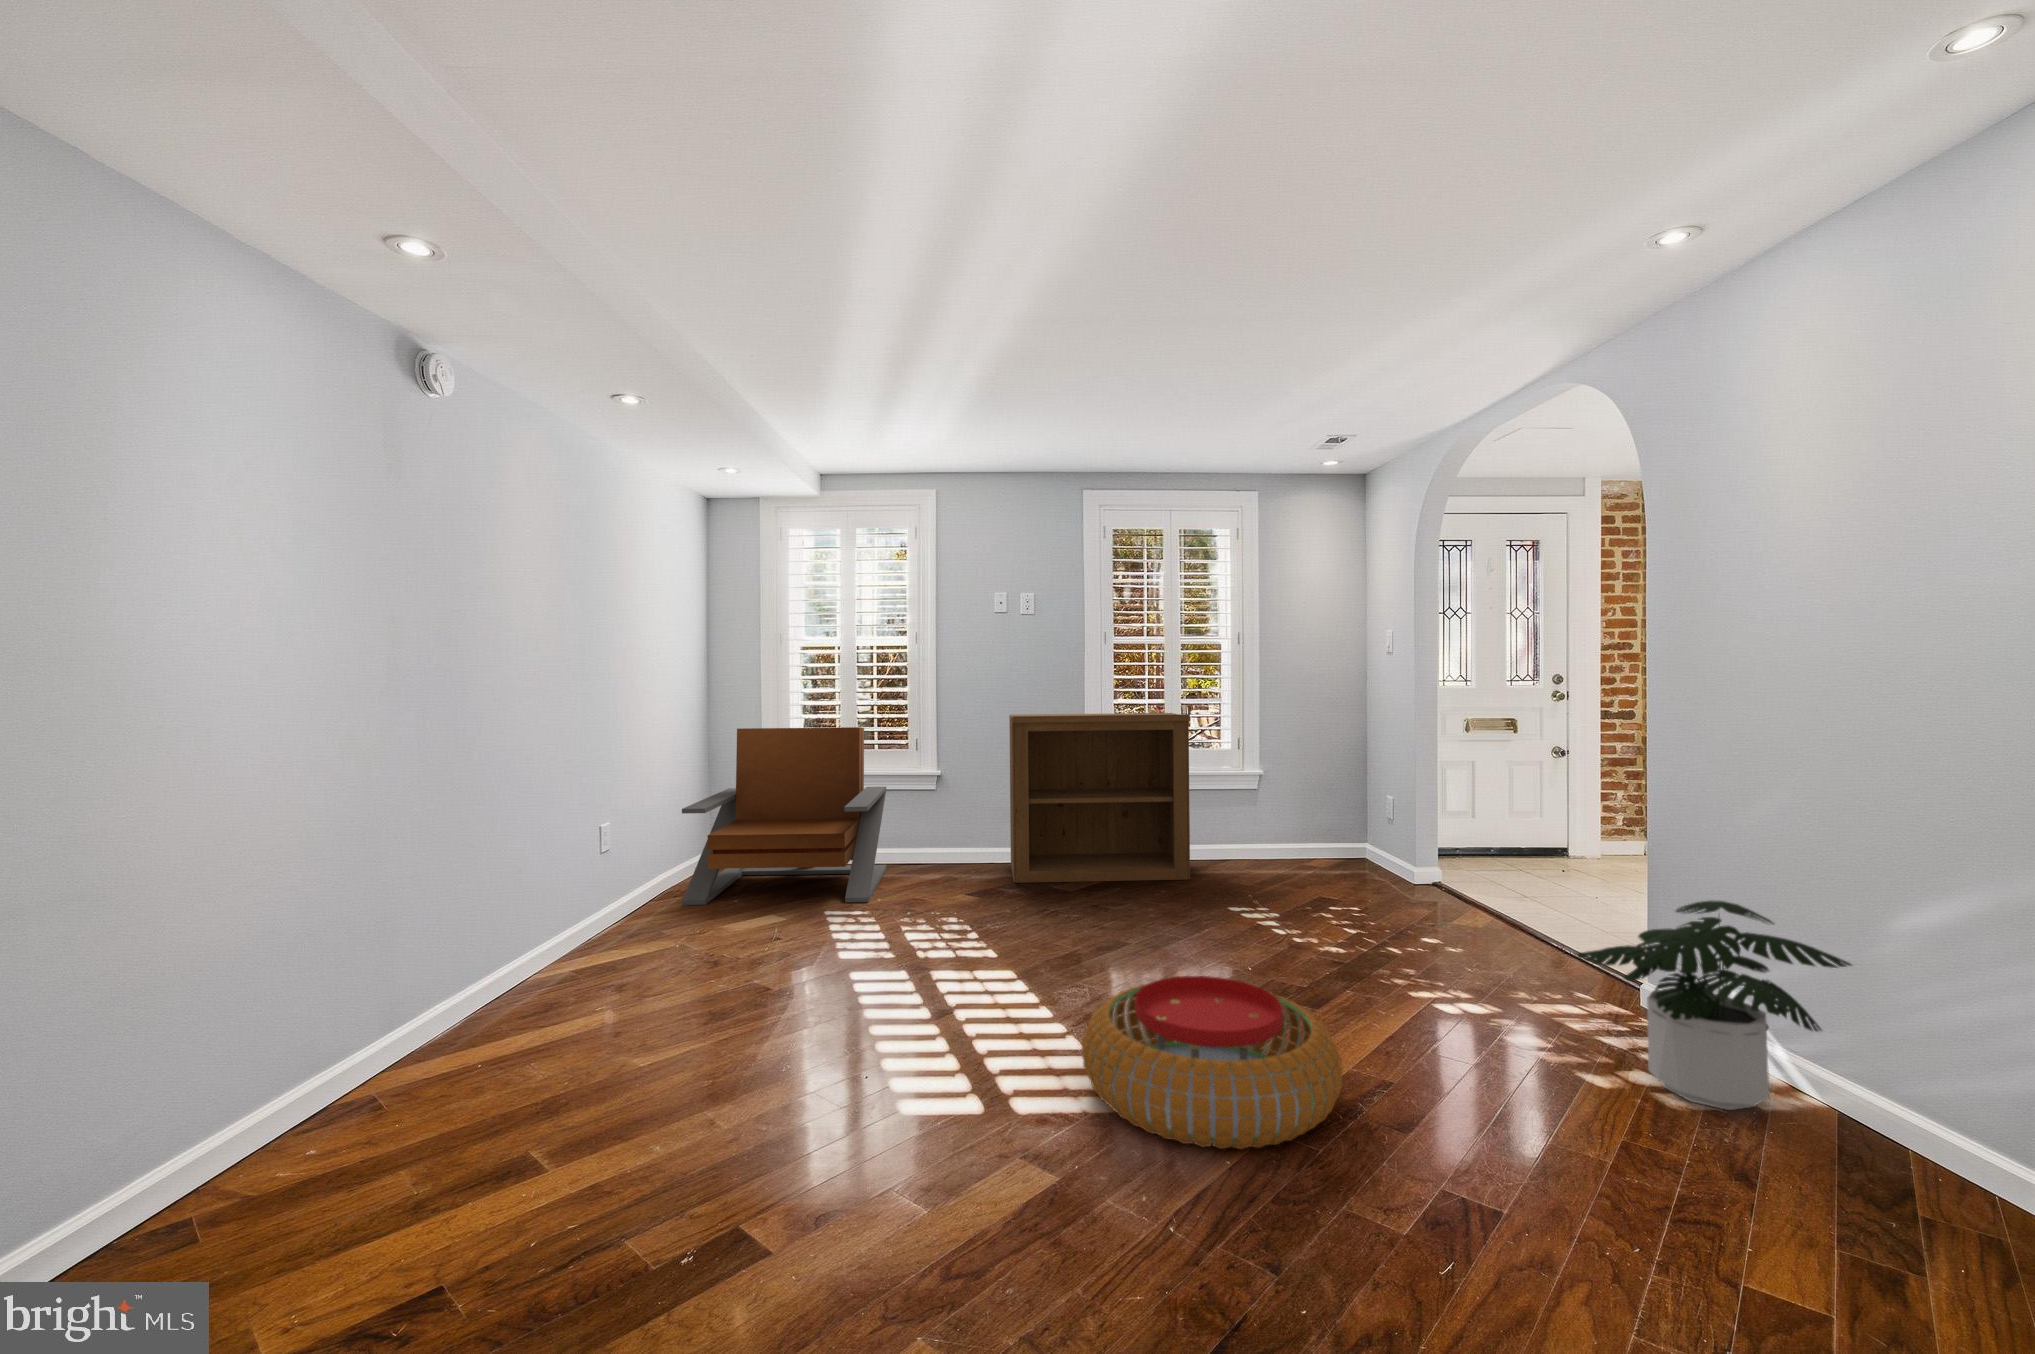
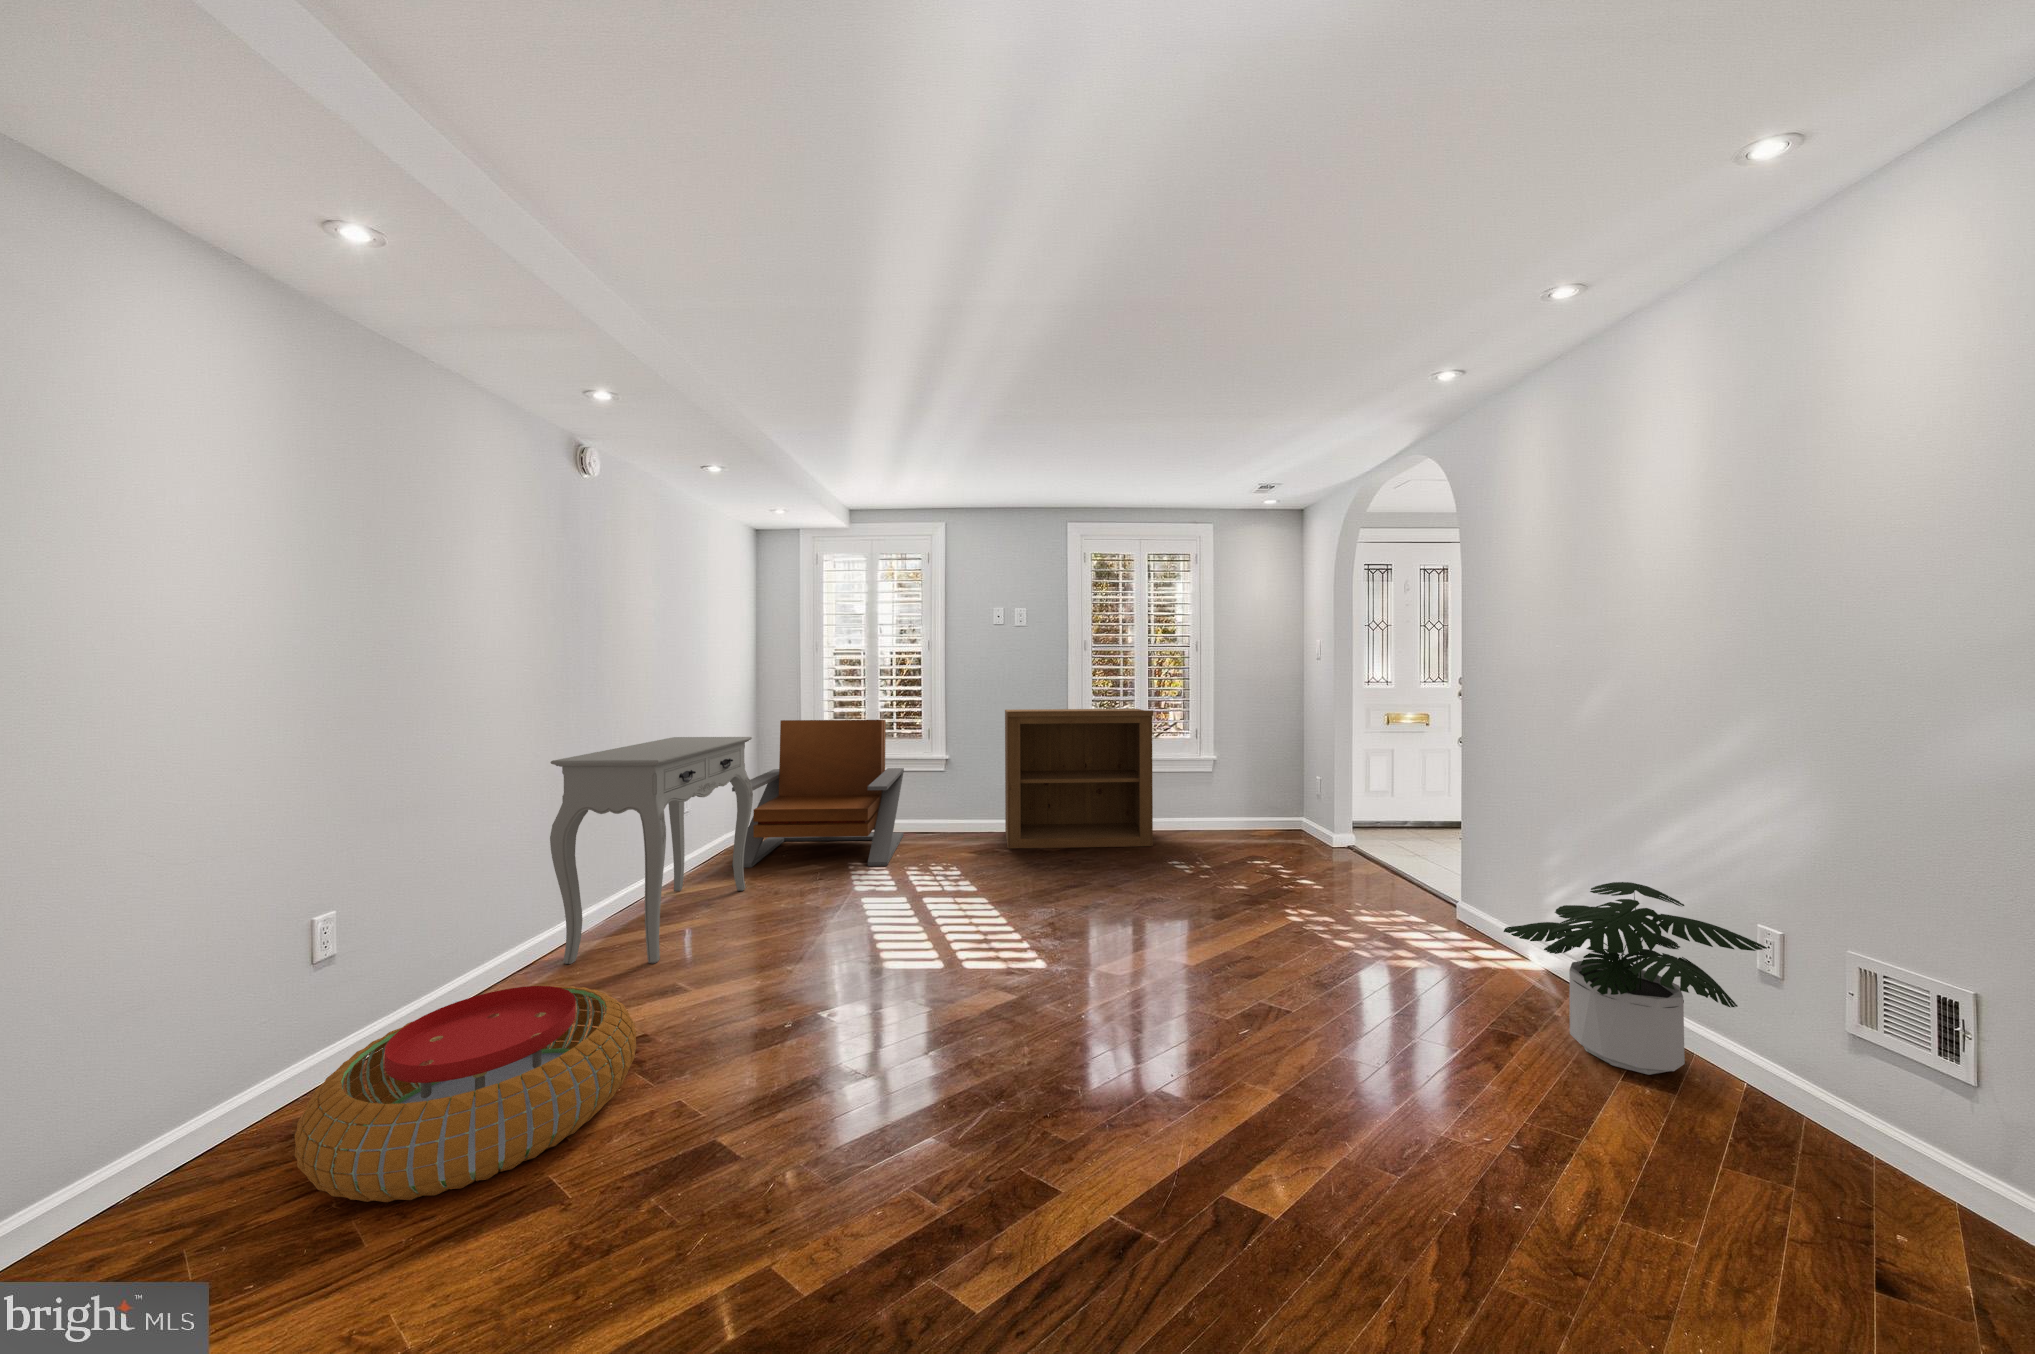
console table: none [486,747,710,1006] -> present [550,737,753,964]
pouf: present [1082,976,1342,1149] -> present [295,986,636,1202]

